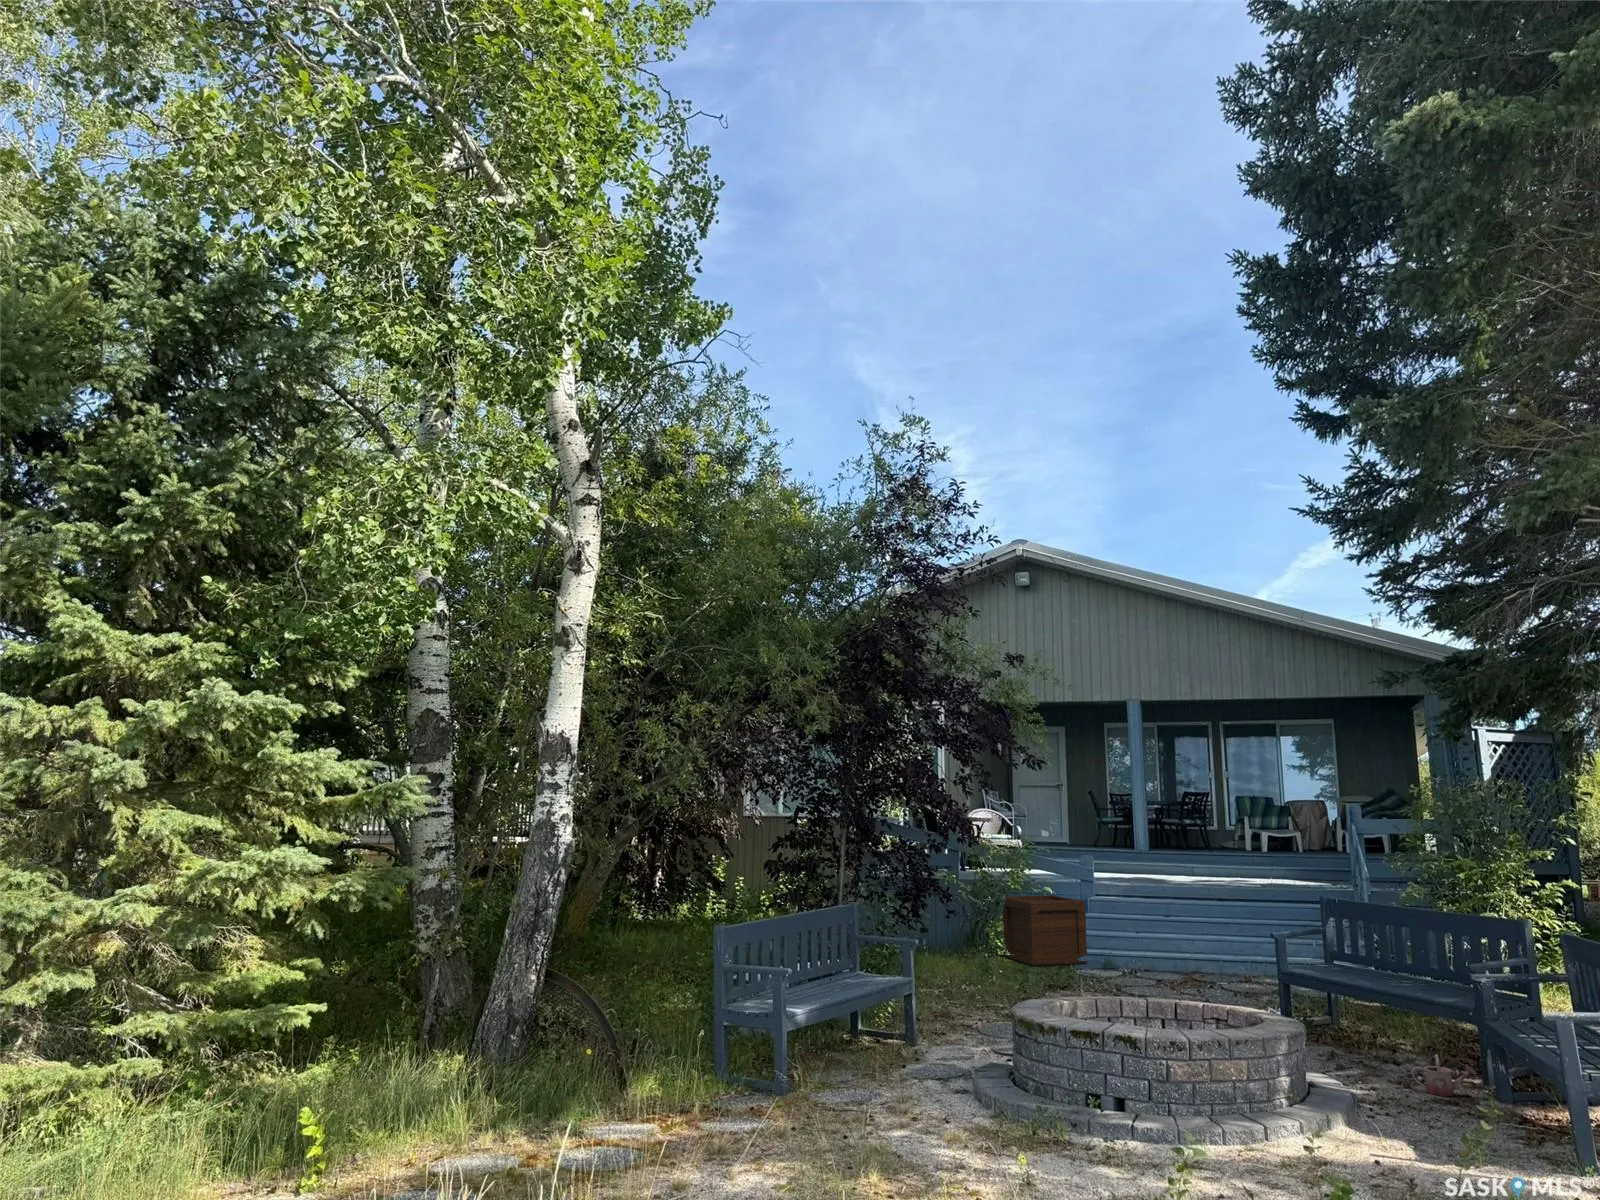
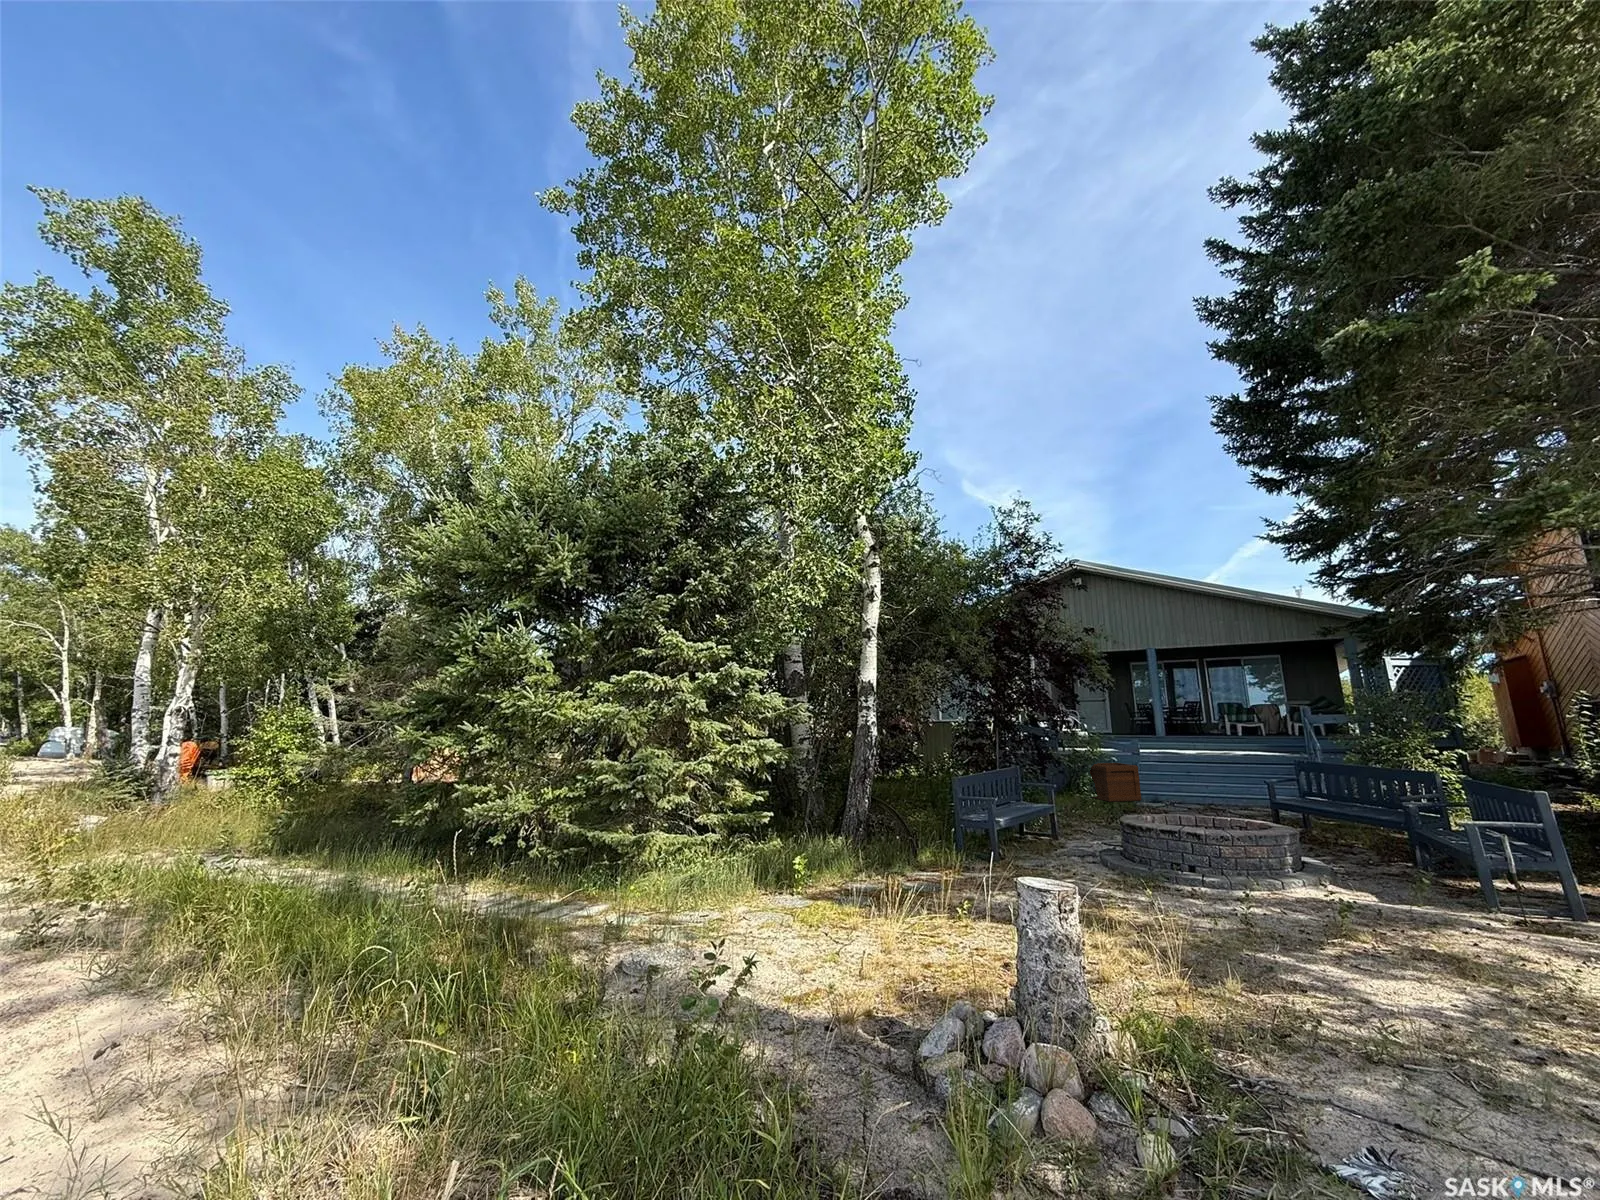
watering can: present [1412,1054,1476,1096] -> none [1365,849,1408,872]

